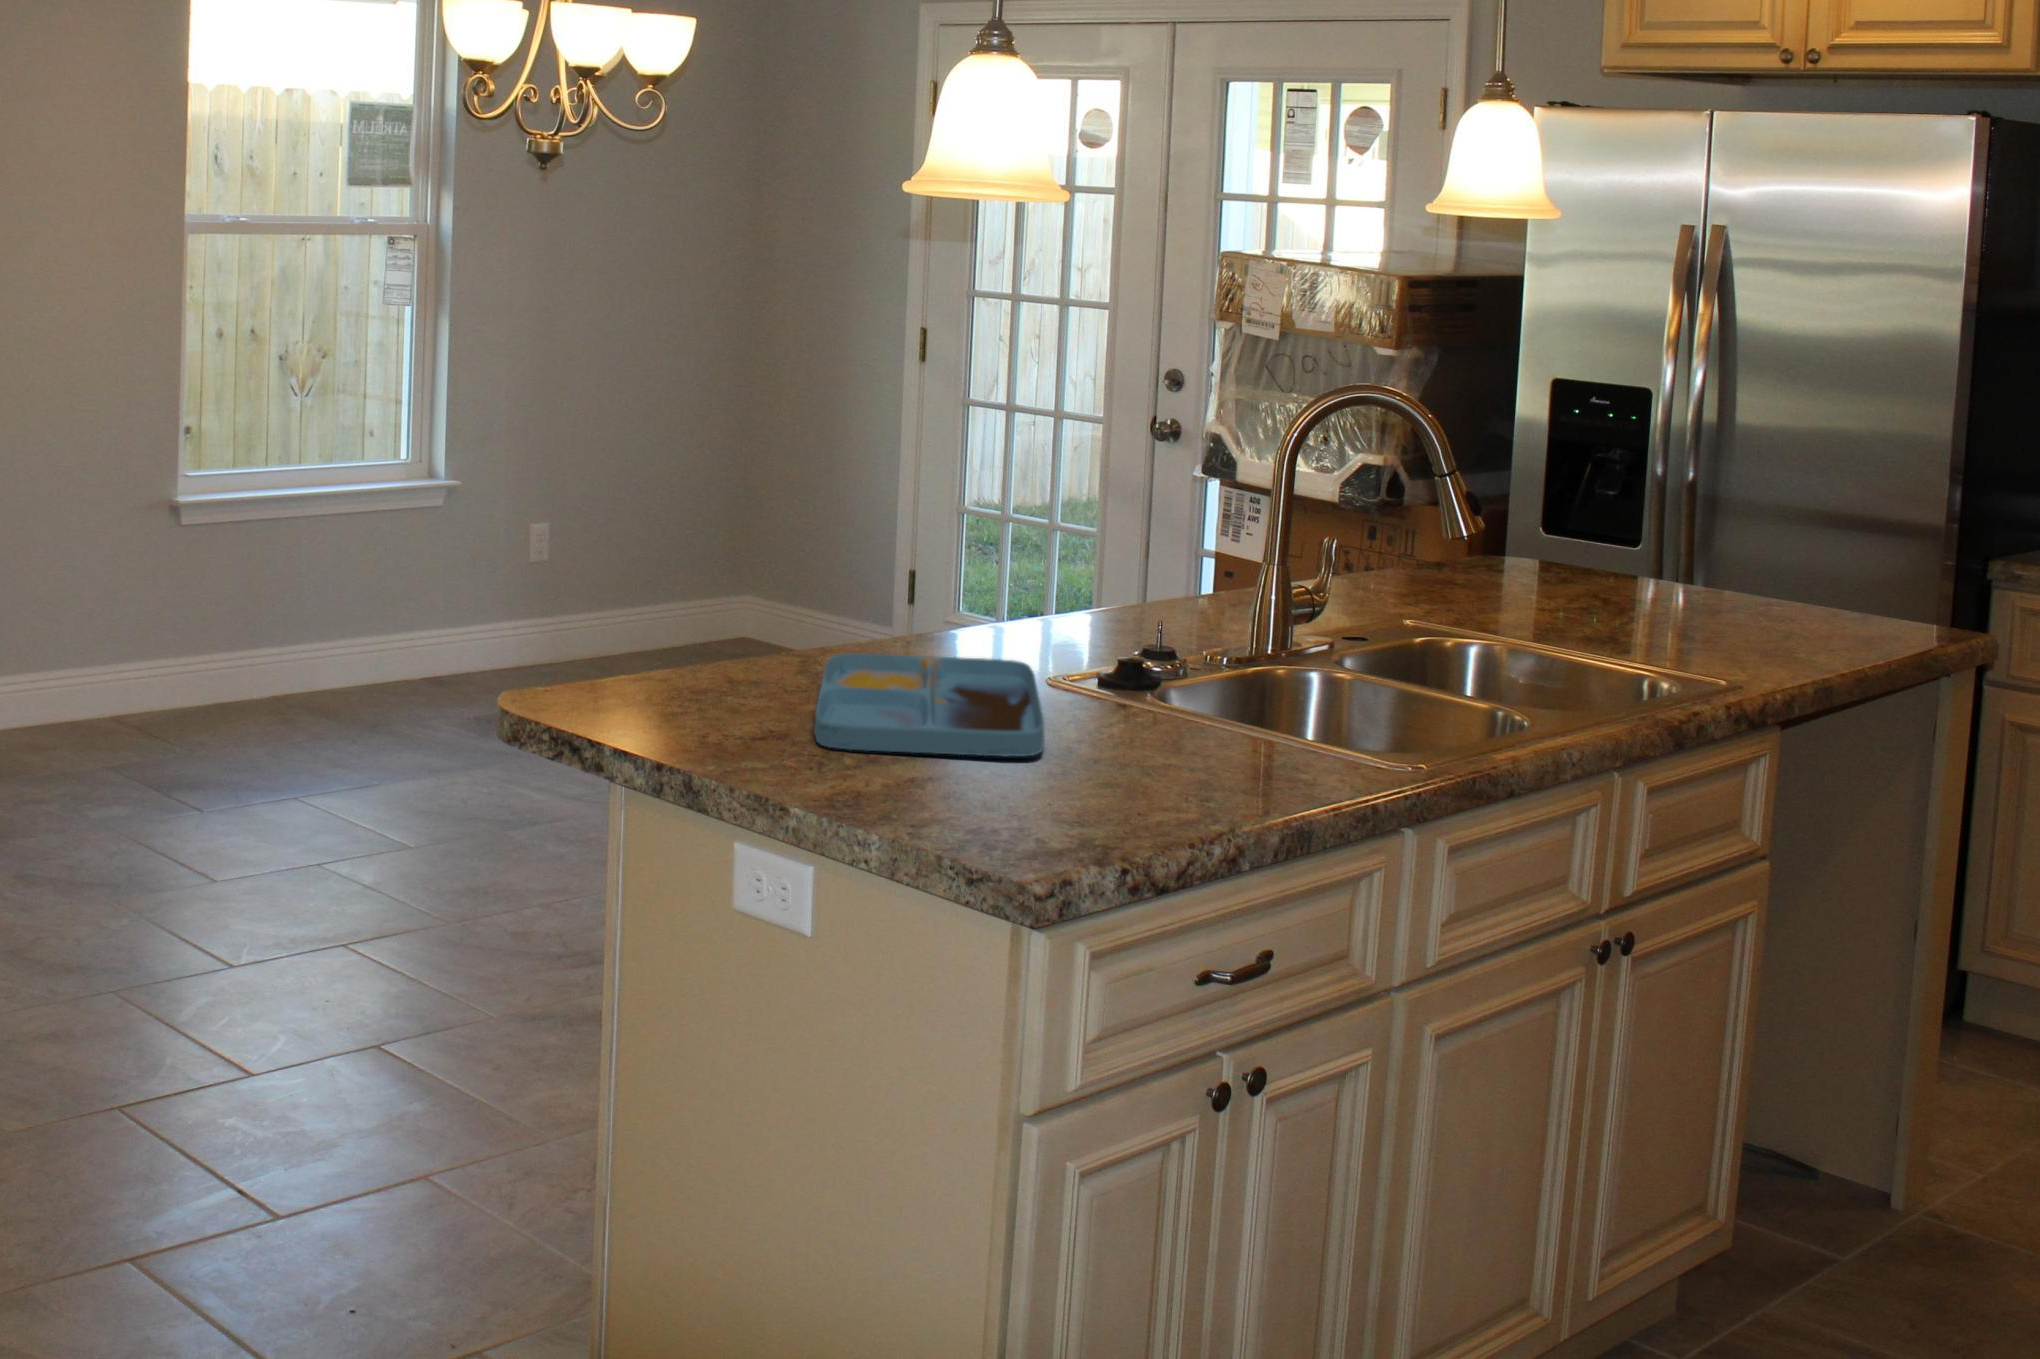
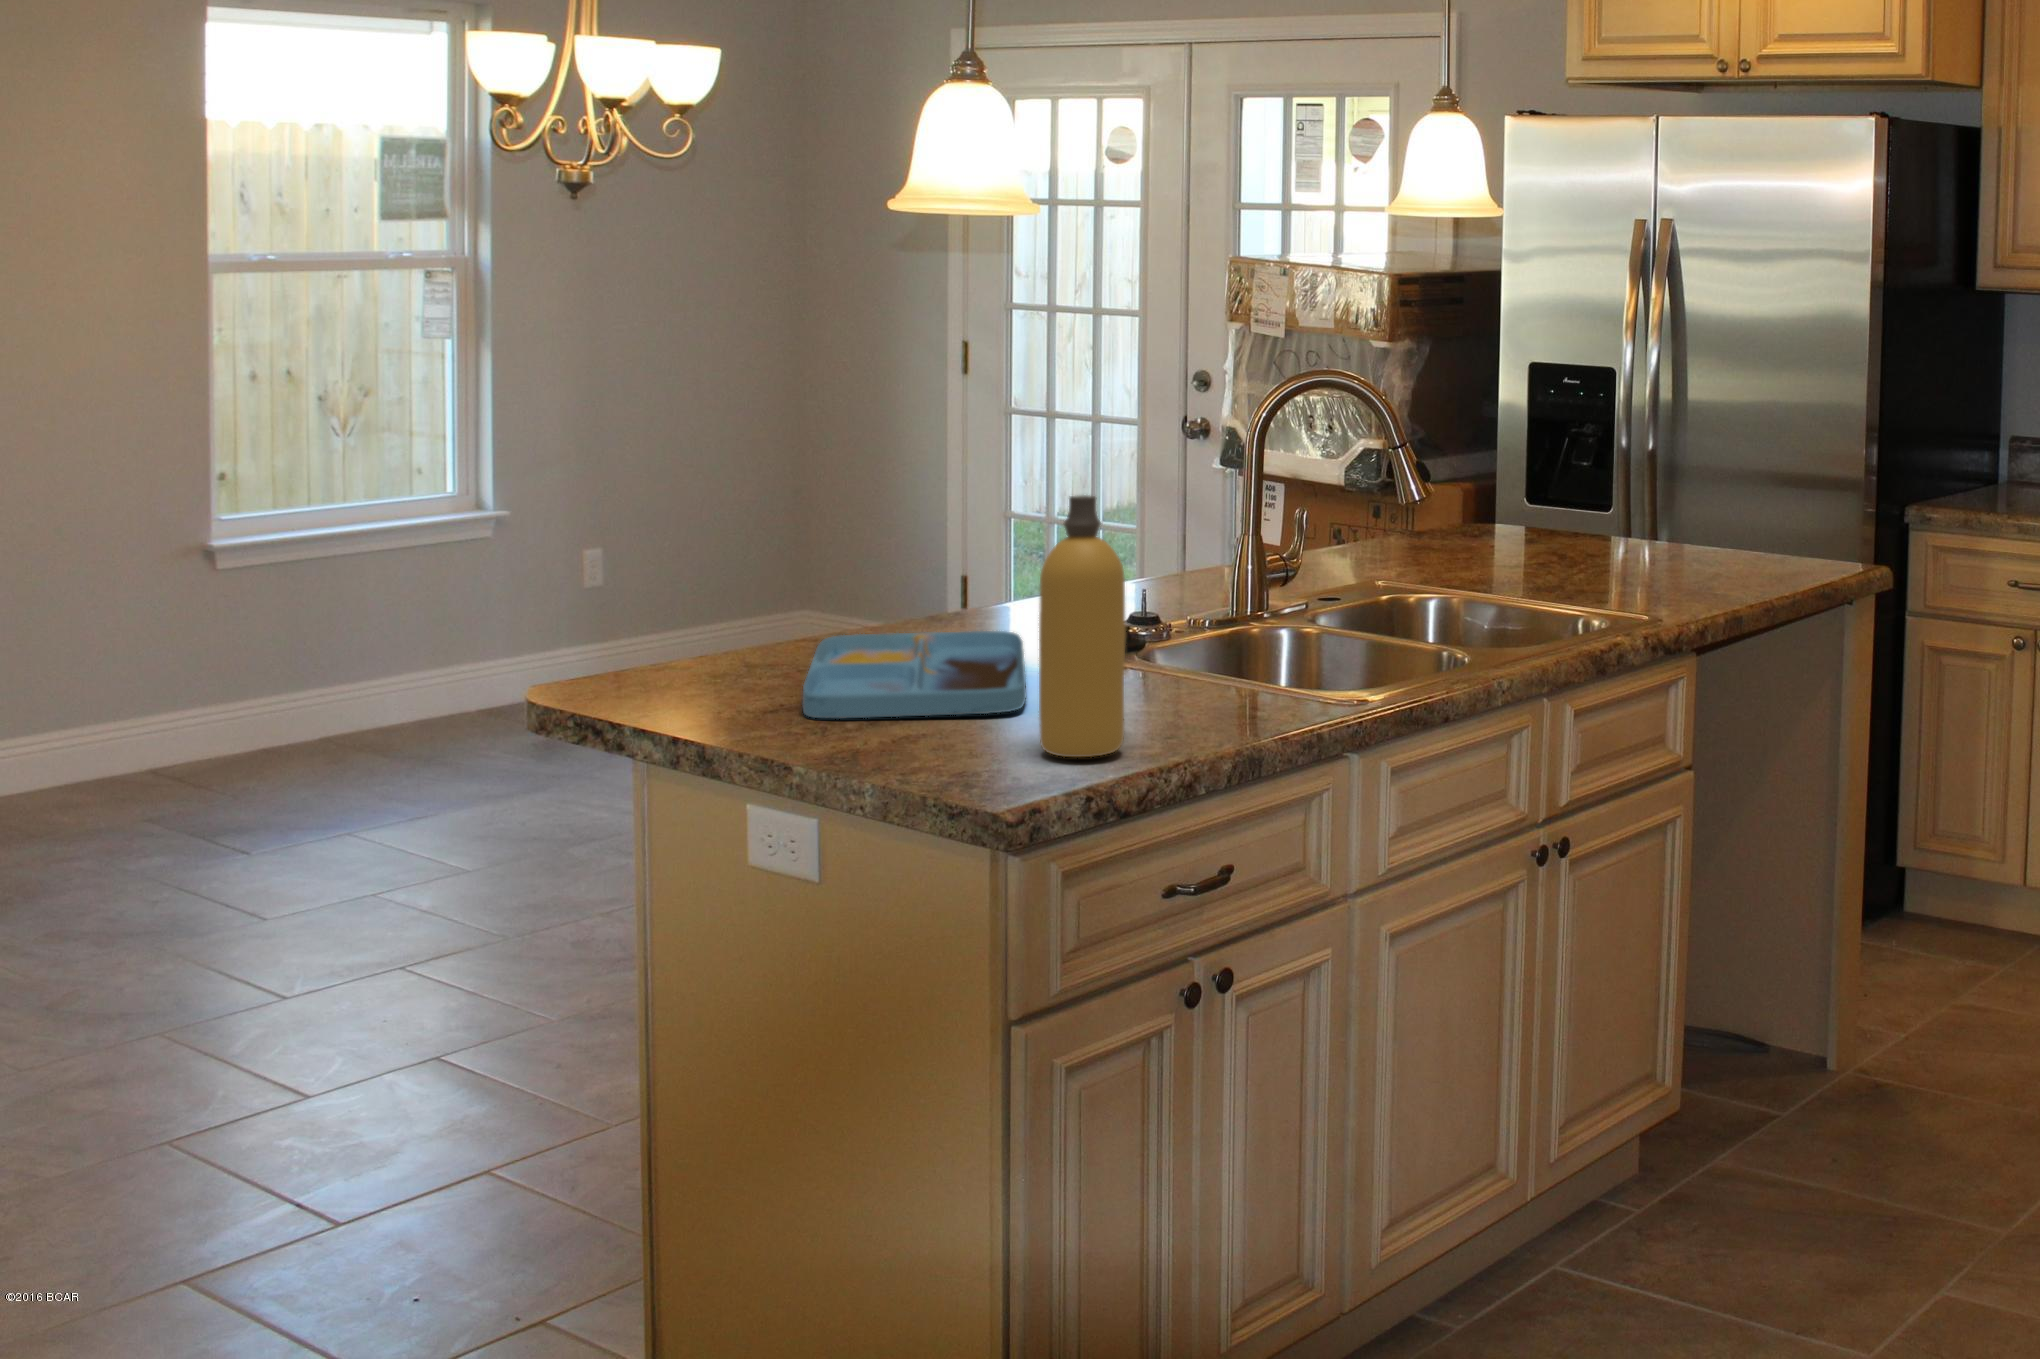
bottle: none [1067,534,1165,820] -> present [1039,495,1126,757]

